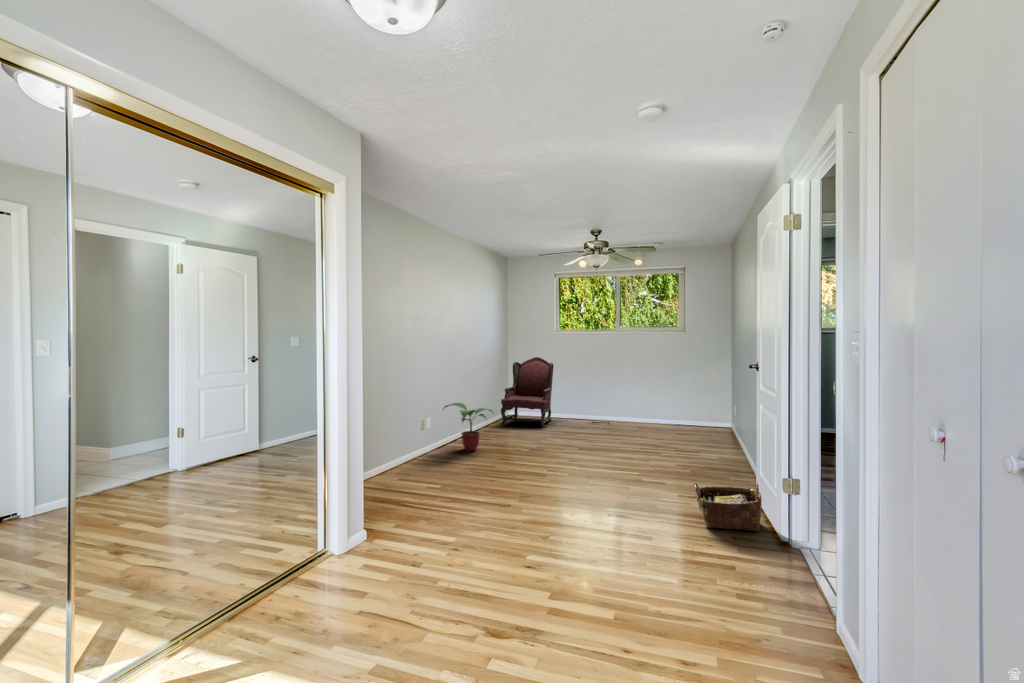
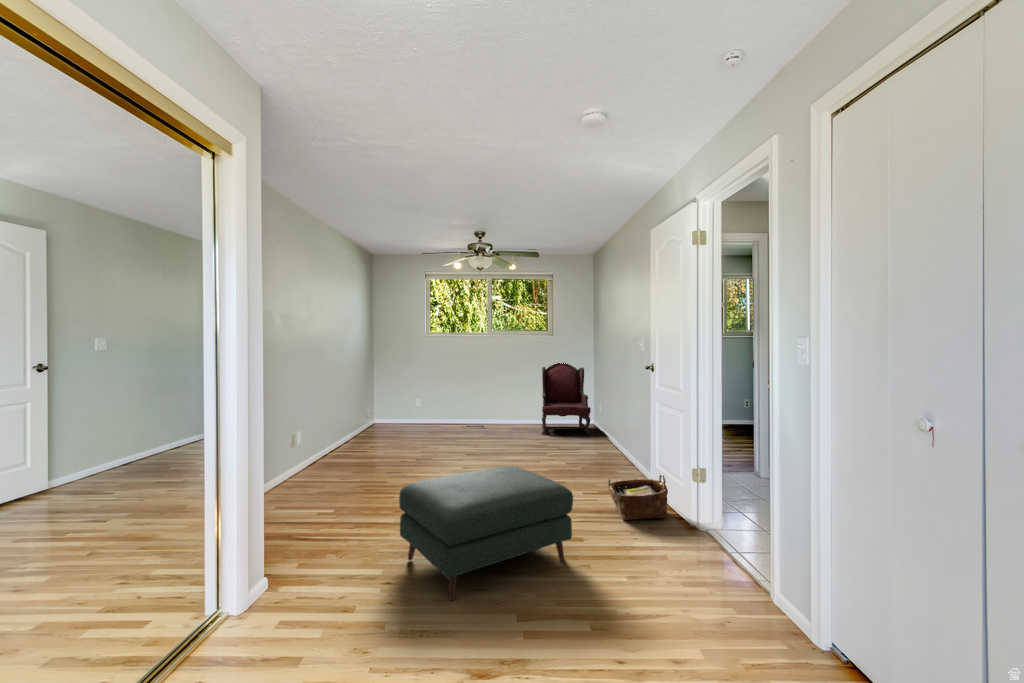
armchair: present [501,357,554,428] -> present [542,362,591,435]
potted plant: present [444,403,493,451] -> none [318,413,378,466]
ottoman: none [472,460,630,573] -> present [399,466,573,601]

